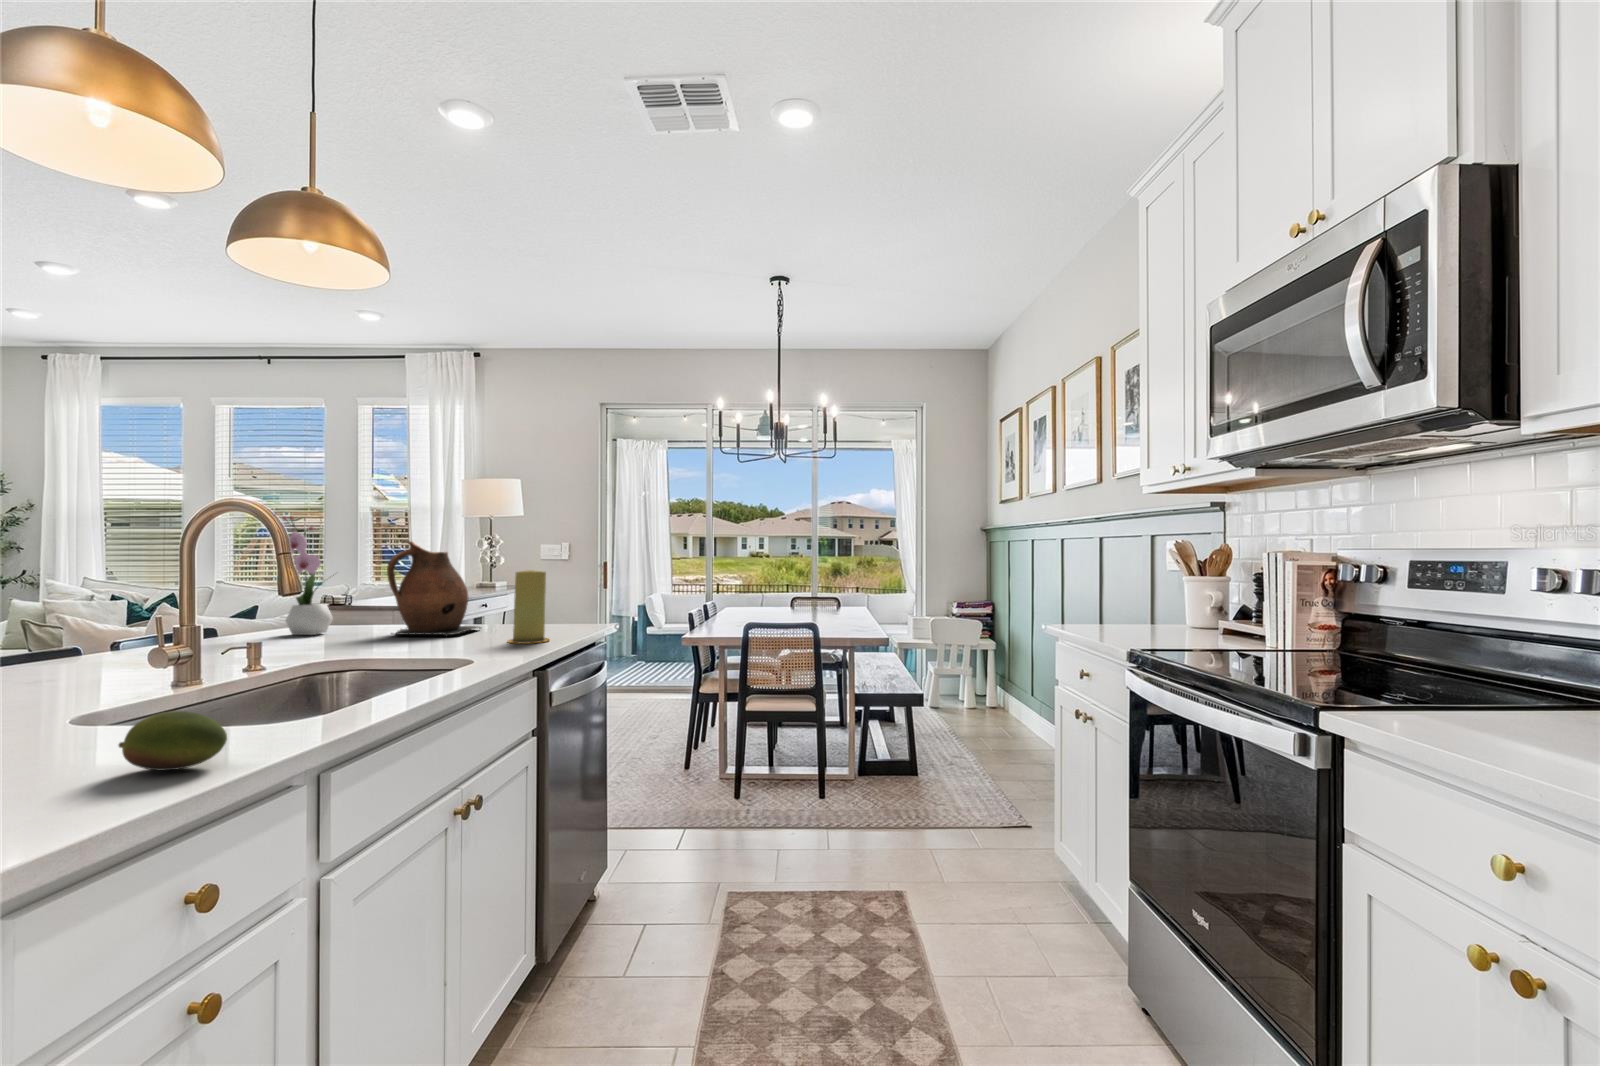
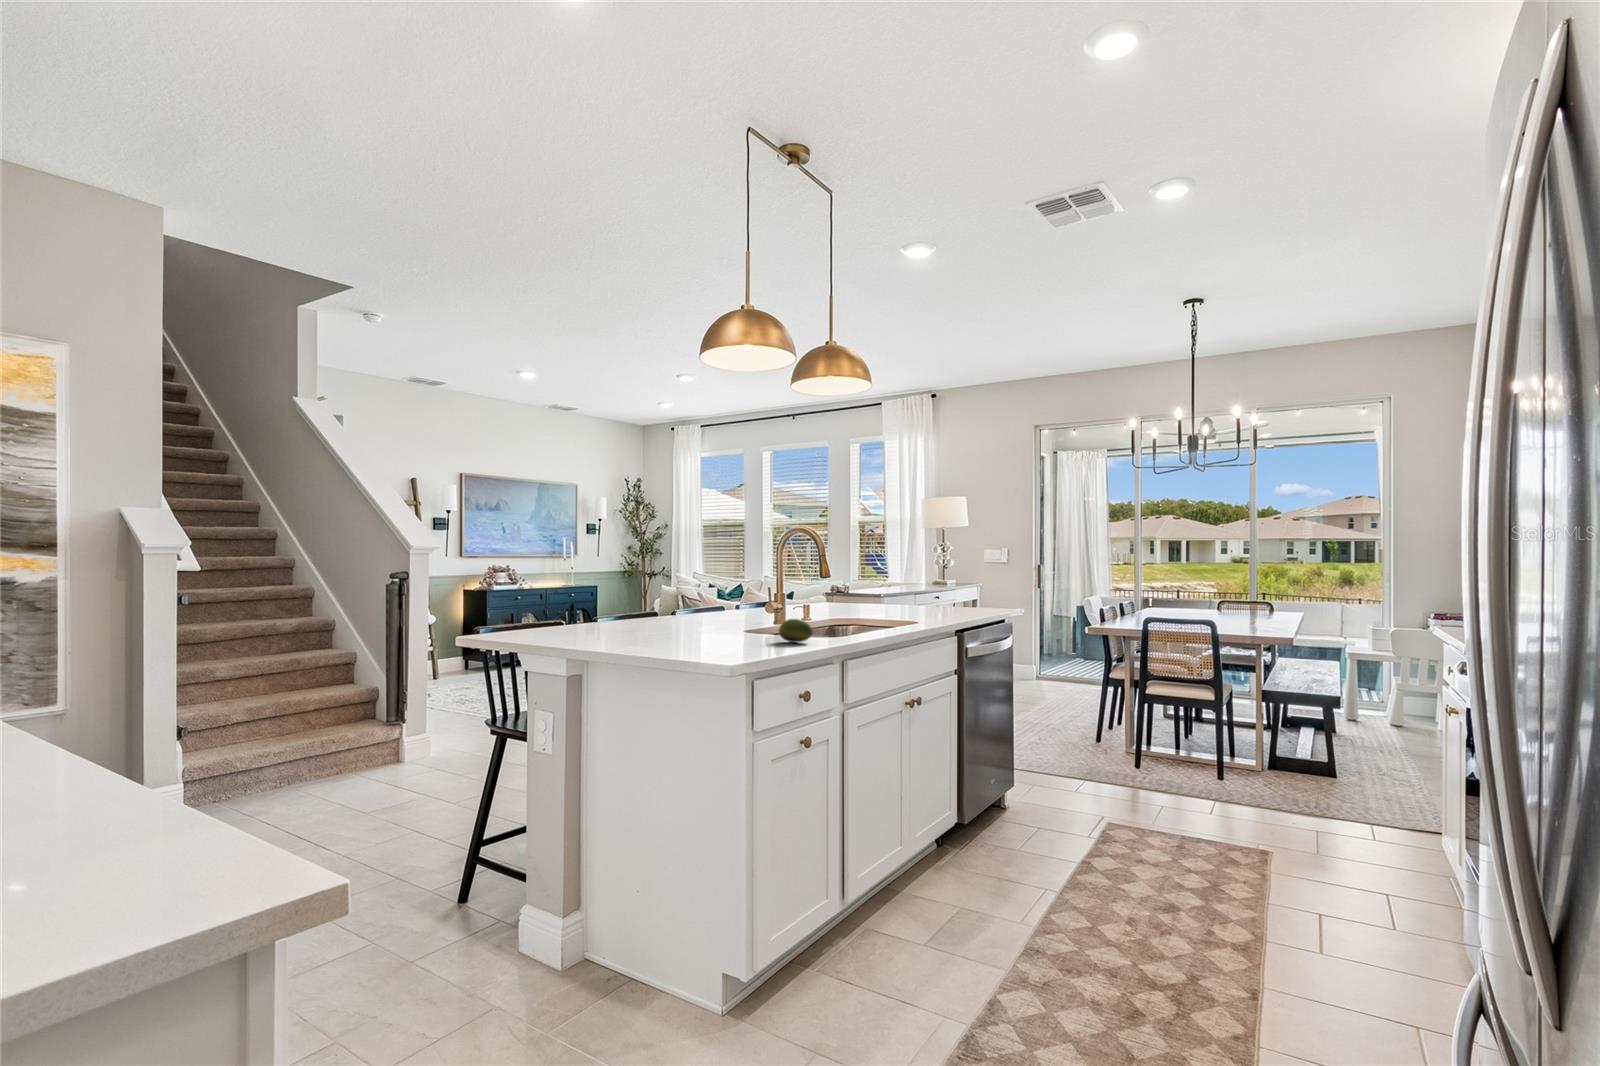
flower arrangement: present [283,516,333,635] -> none [814,532,844,604]
ceramic pitcher: present [387,541,480,636] -> none [871,548,927,609]
candle: present [508,570,549,644] -> none [941,567,968,615]

